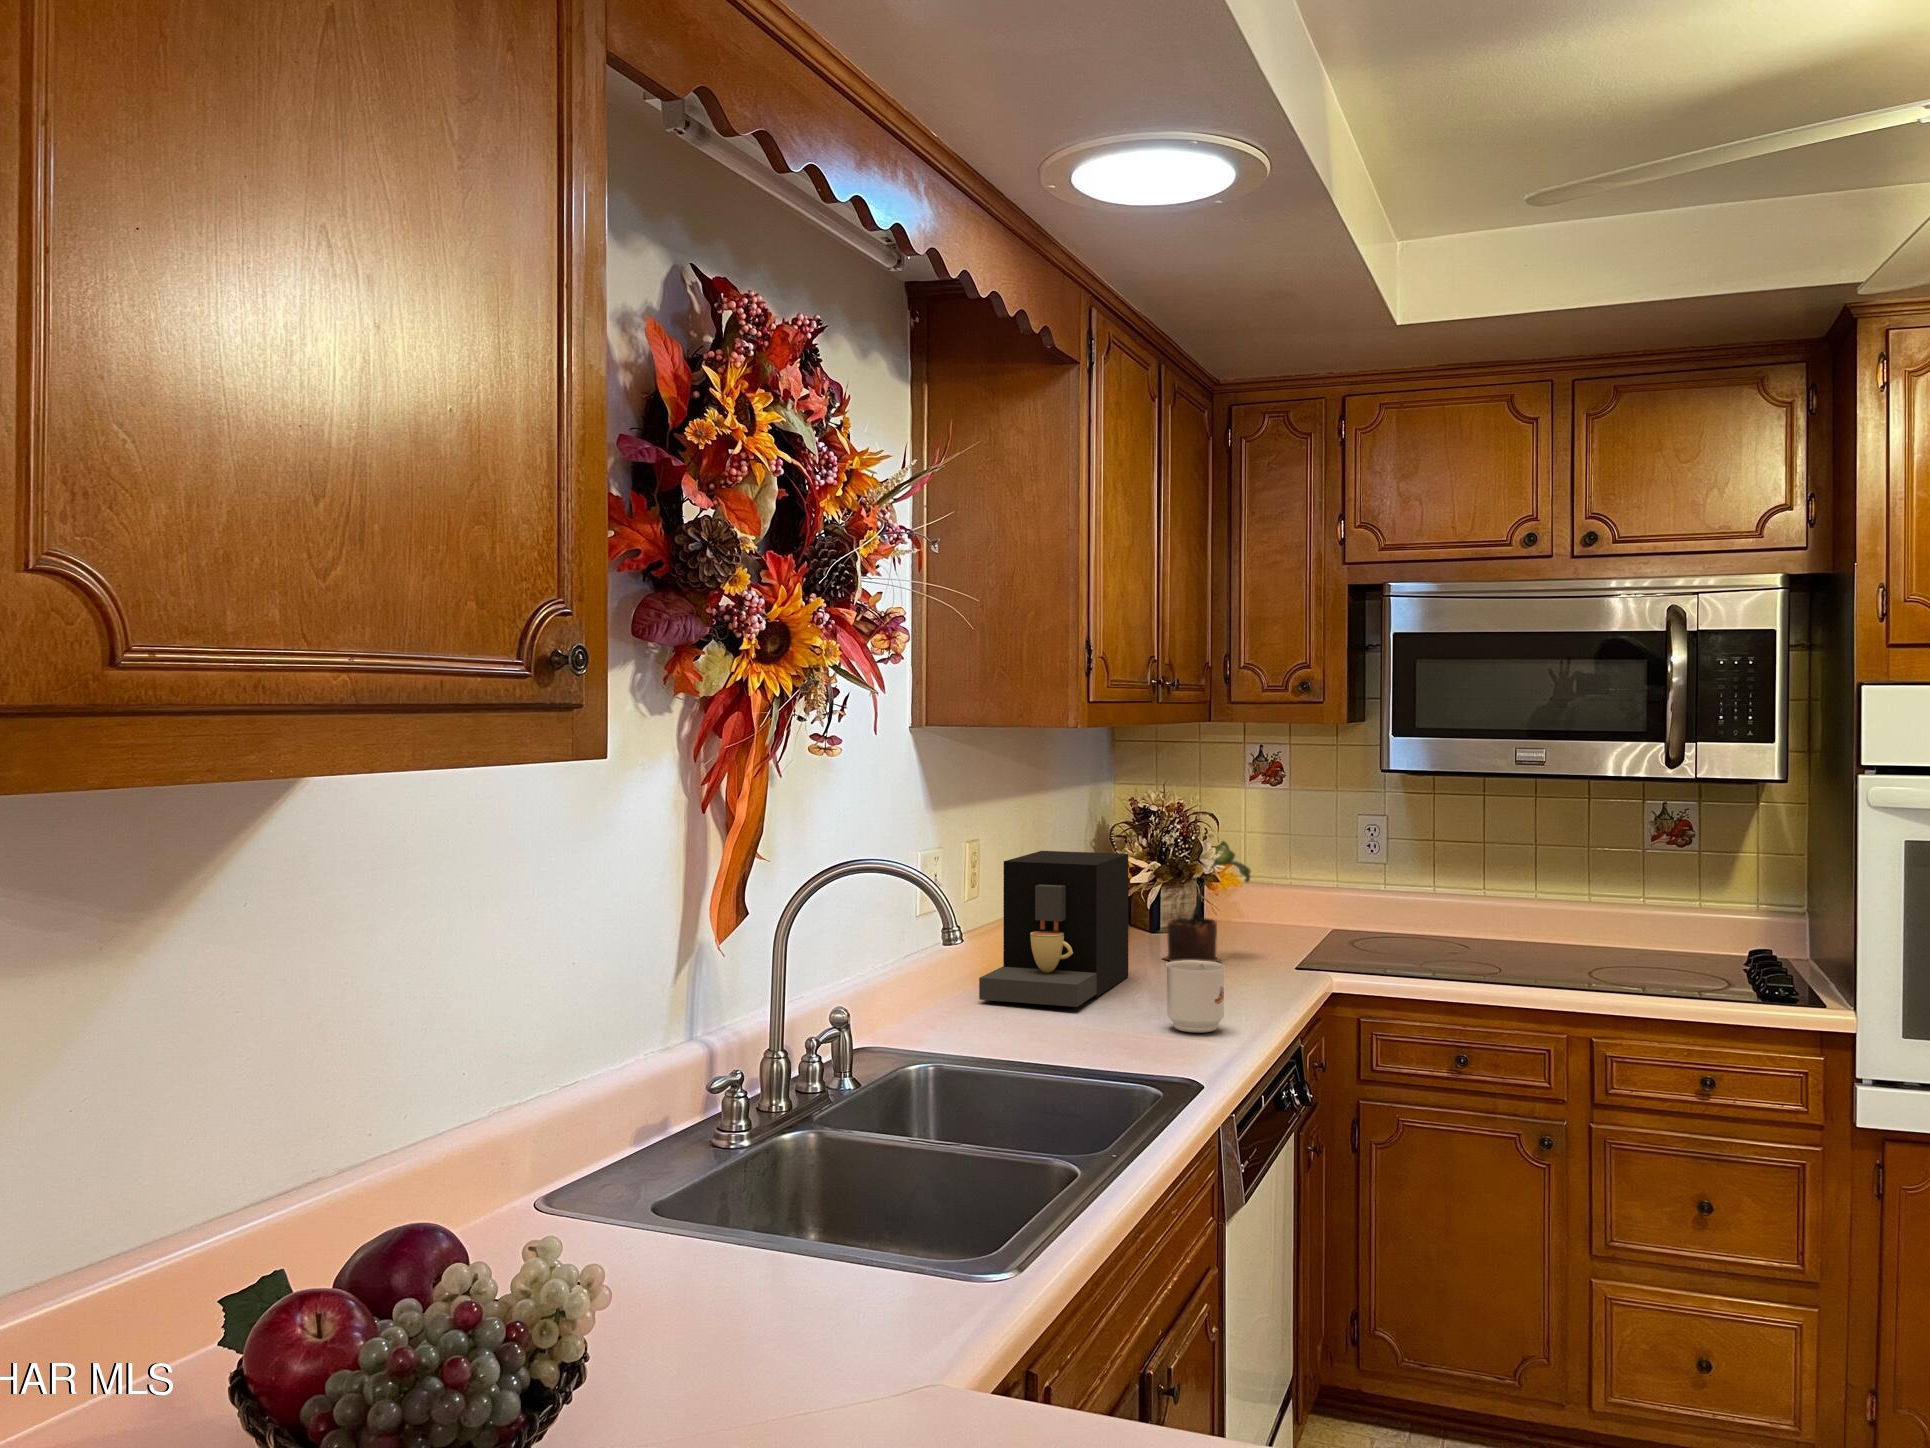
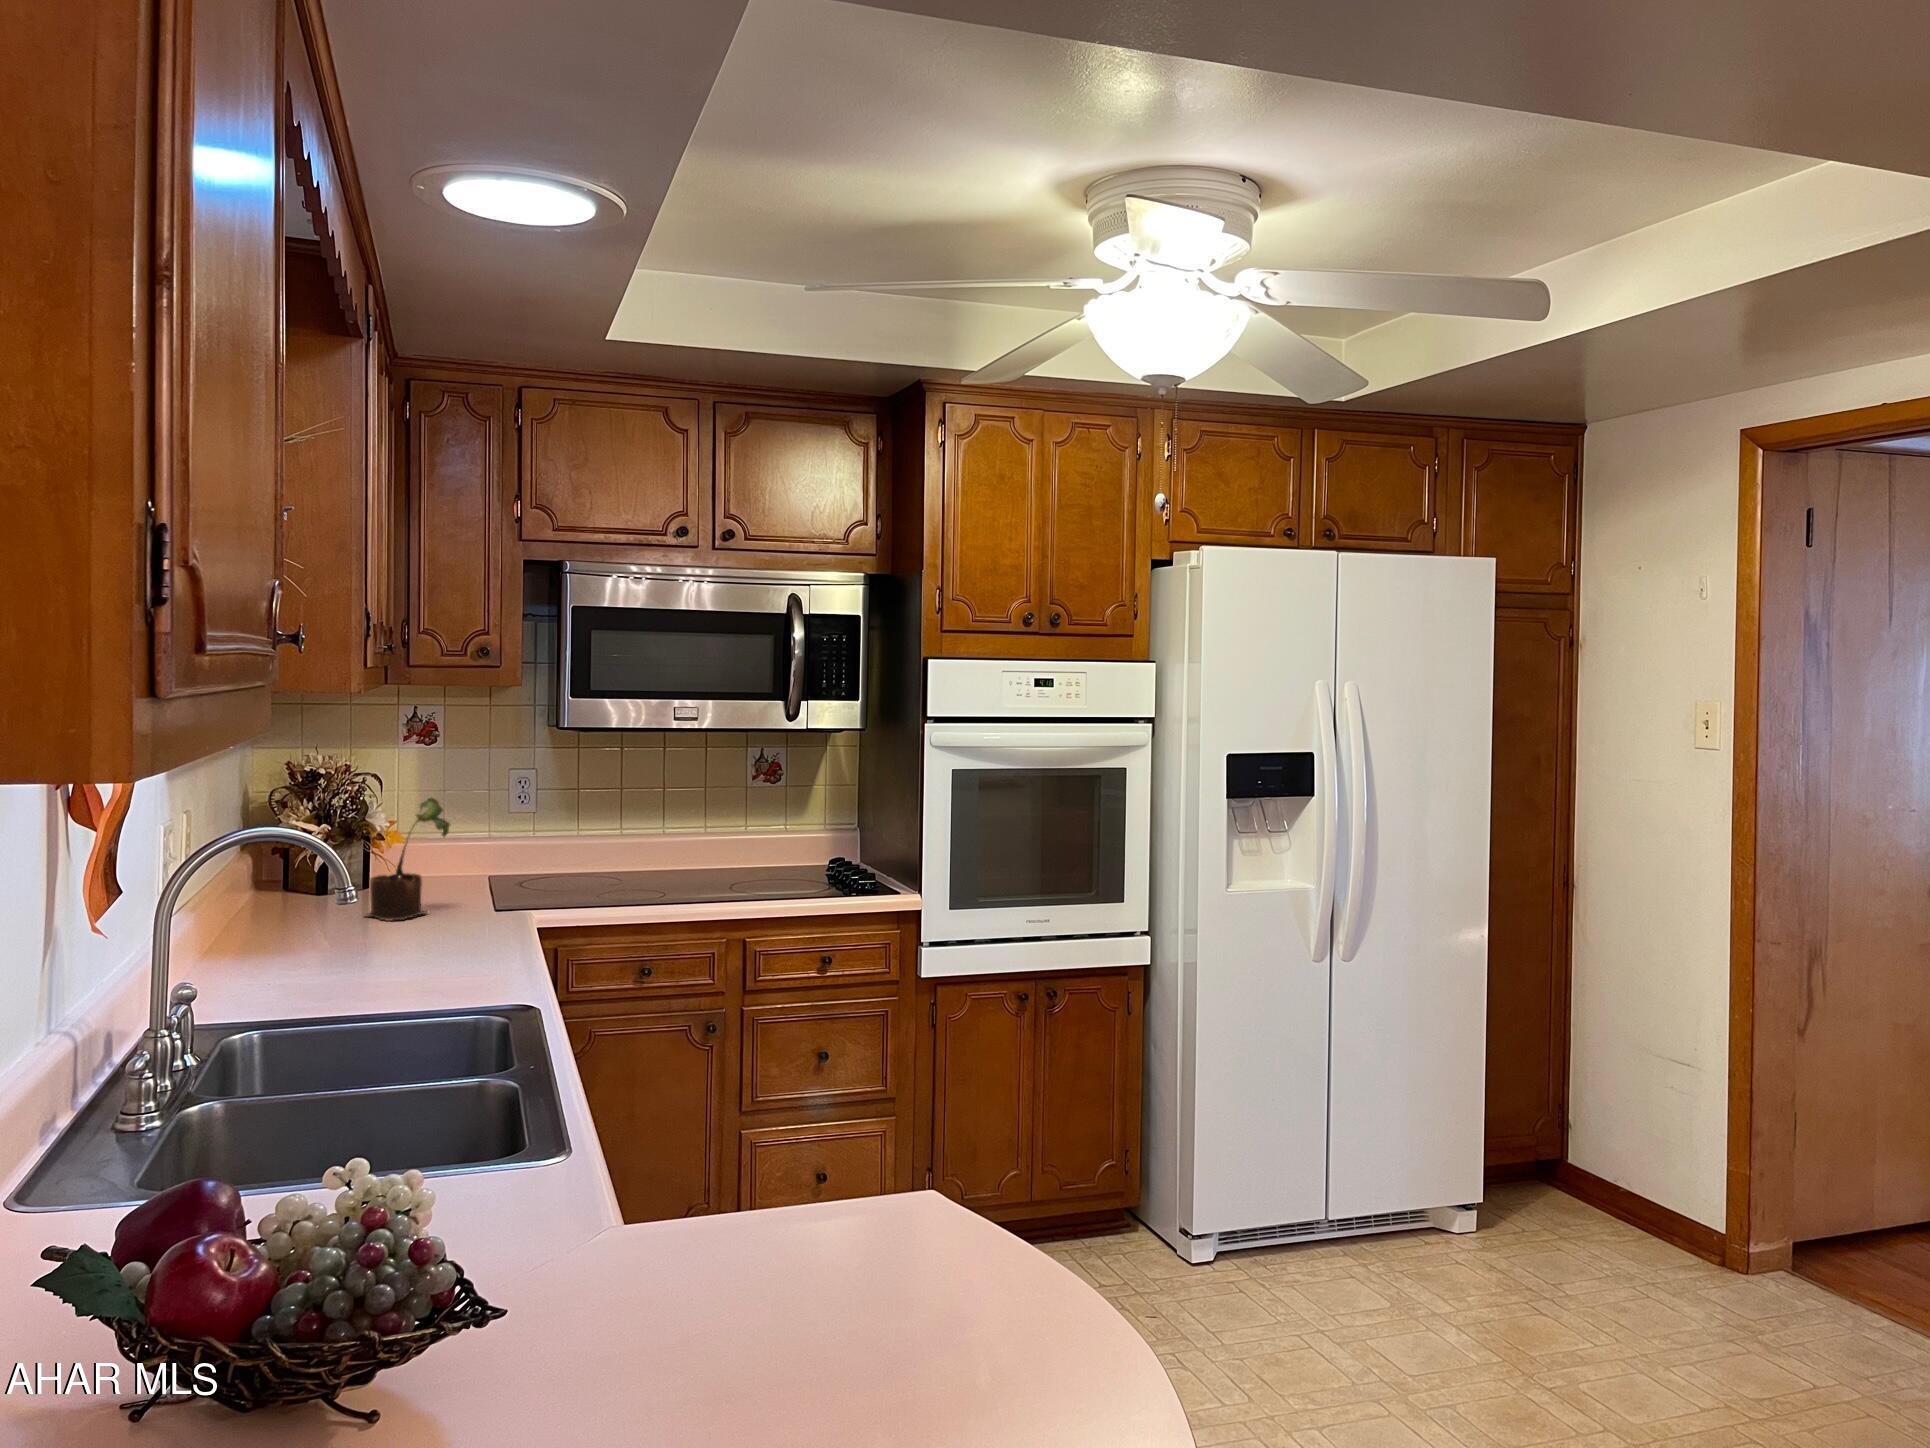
coffee maker: present [979,851,1128,1007] -> none [225,815,352,974]
mug: present [1166,960,1225,1033] -> none [444,906,502,973]

